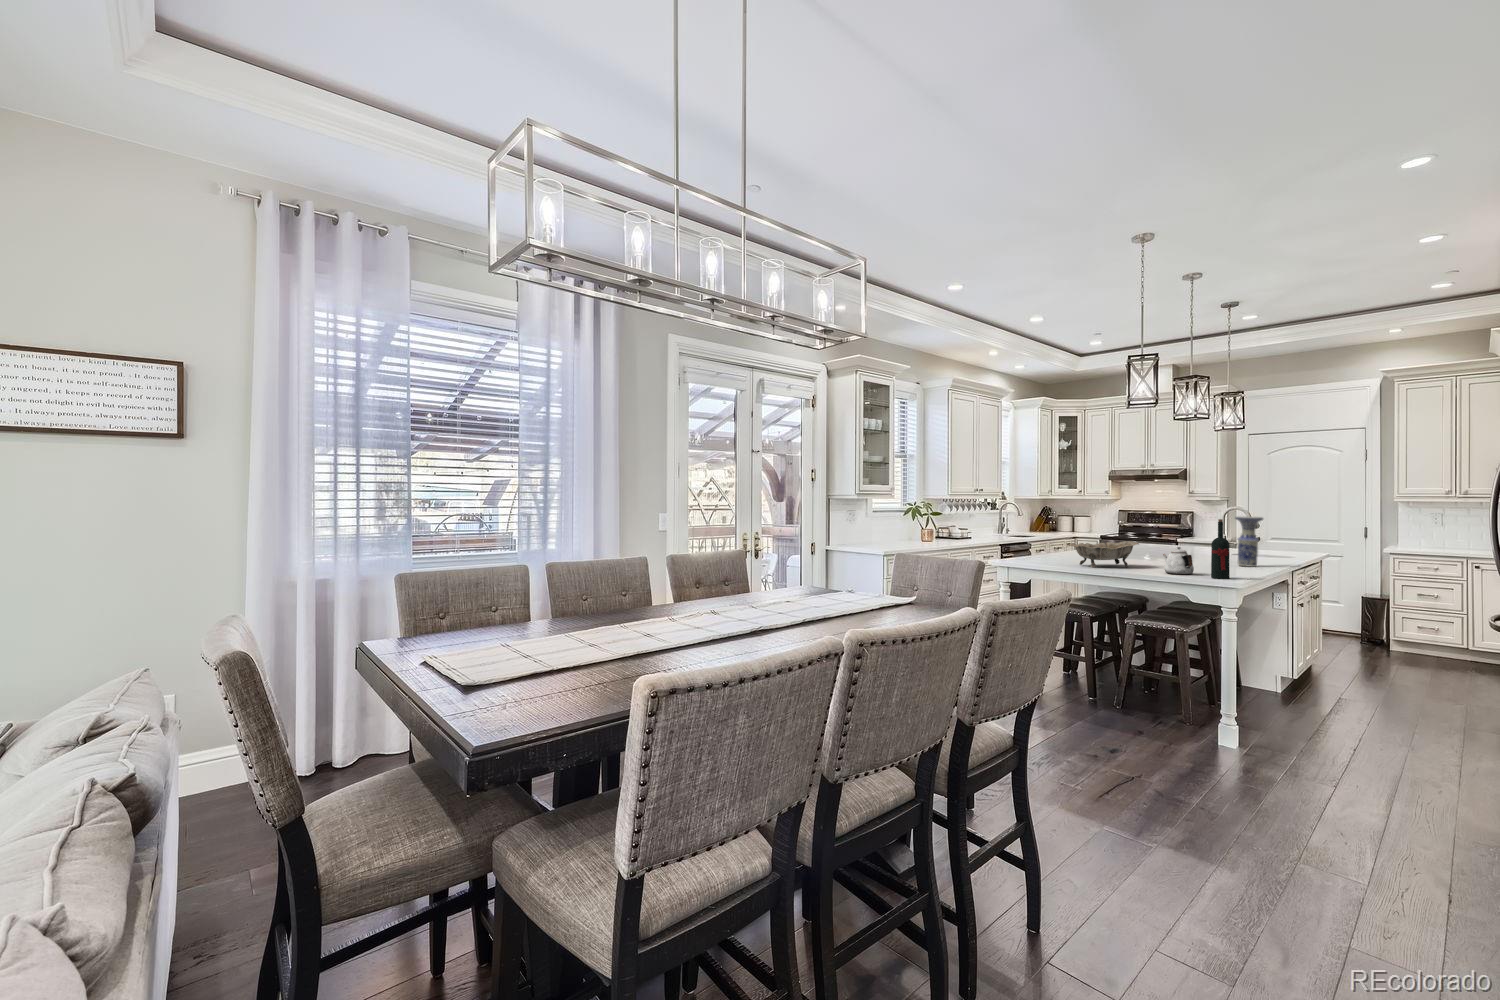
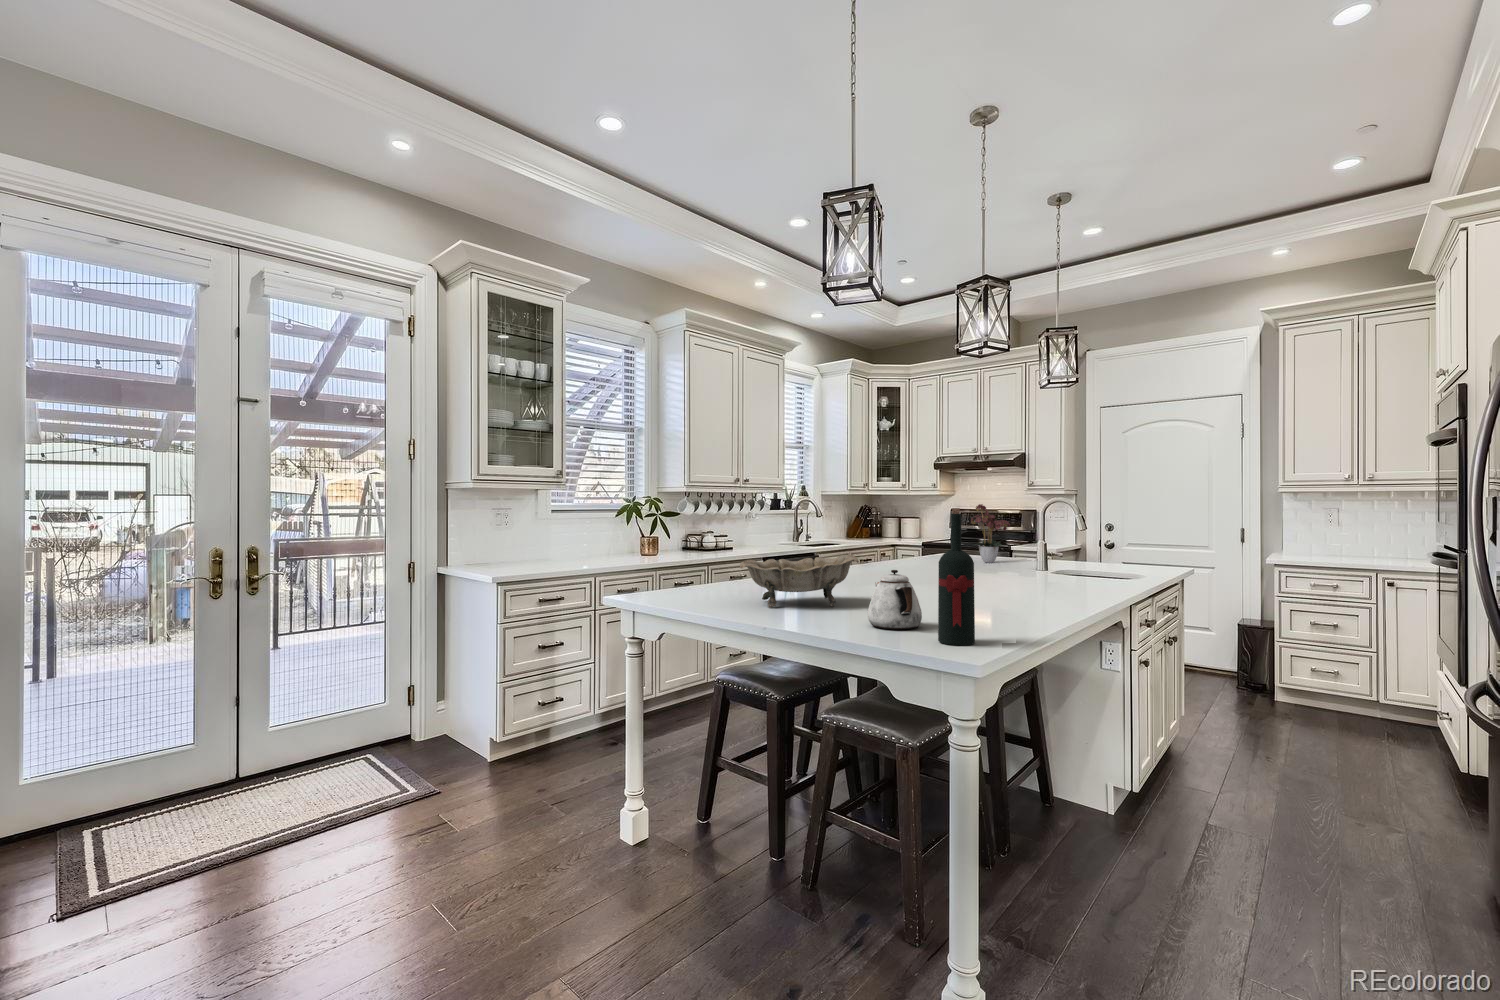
flower arrangement: none [1160,508,1193,550] -> present [971,504,1010,563]
vase: present [1235,516,1263,567] -> none [1032,508,1078,601]

